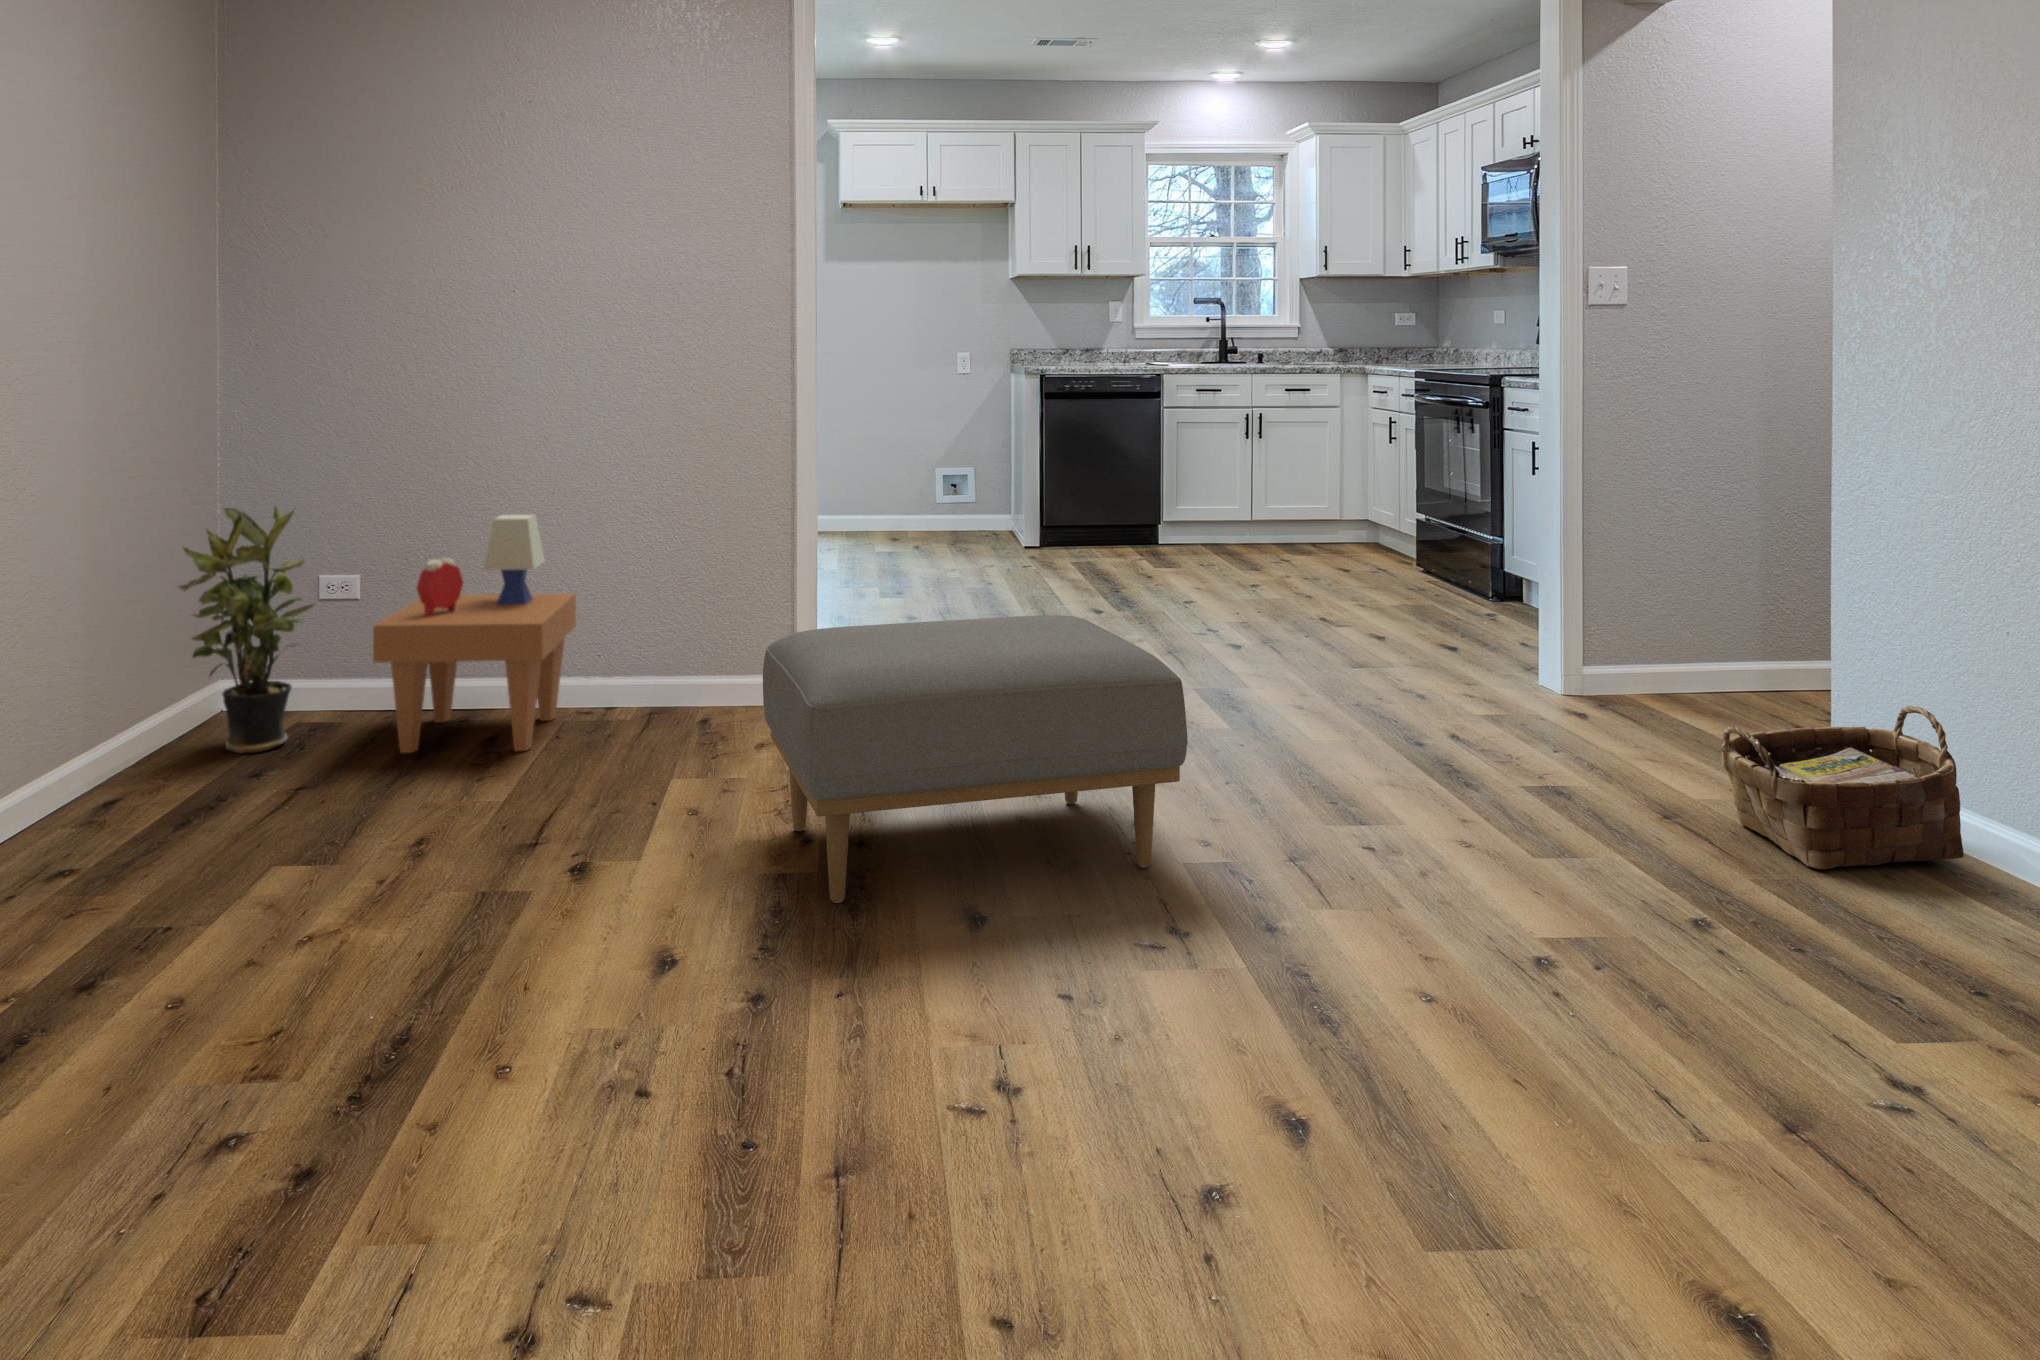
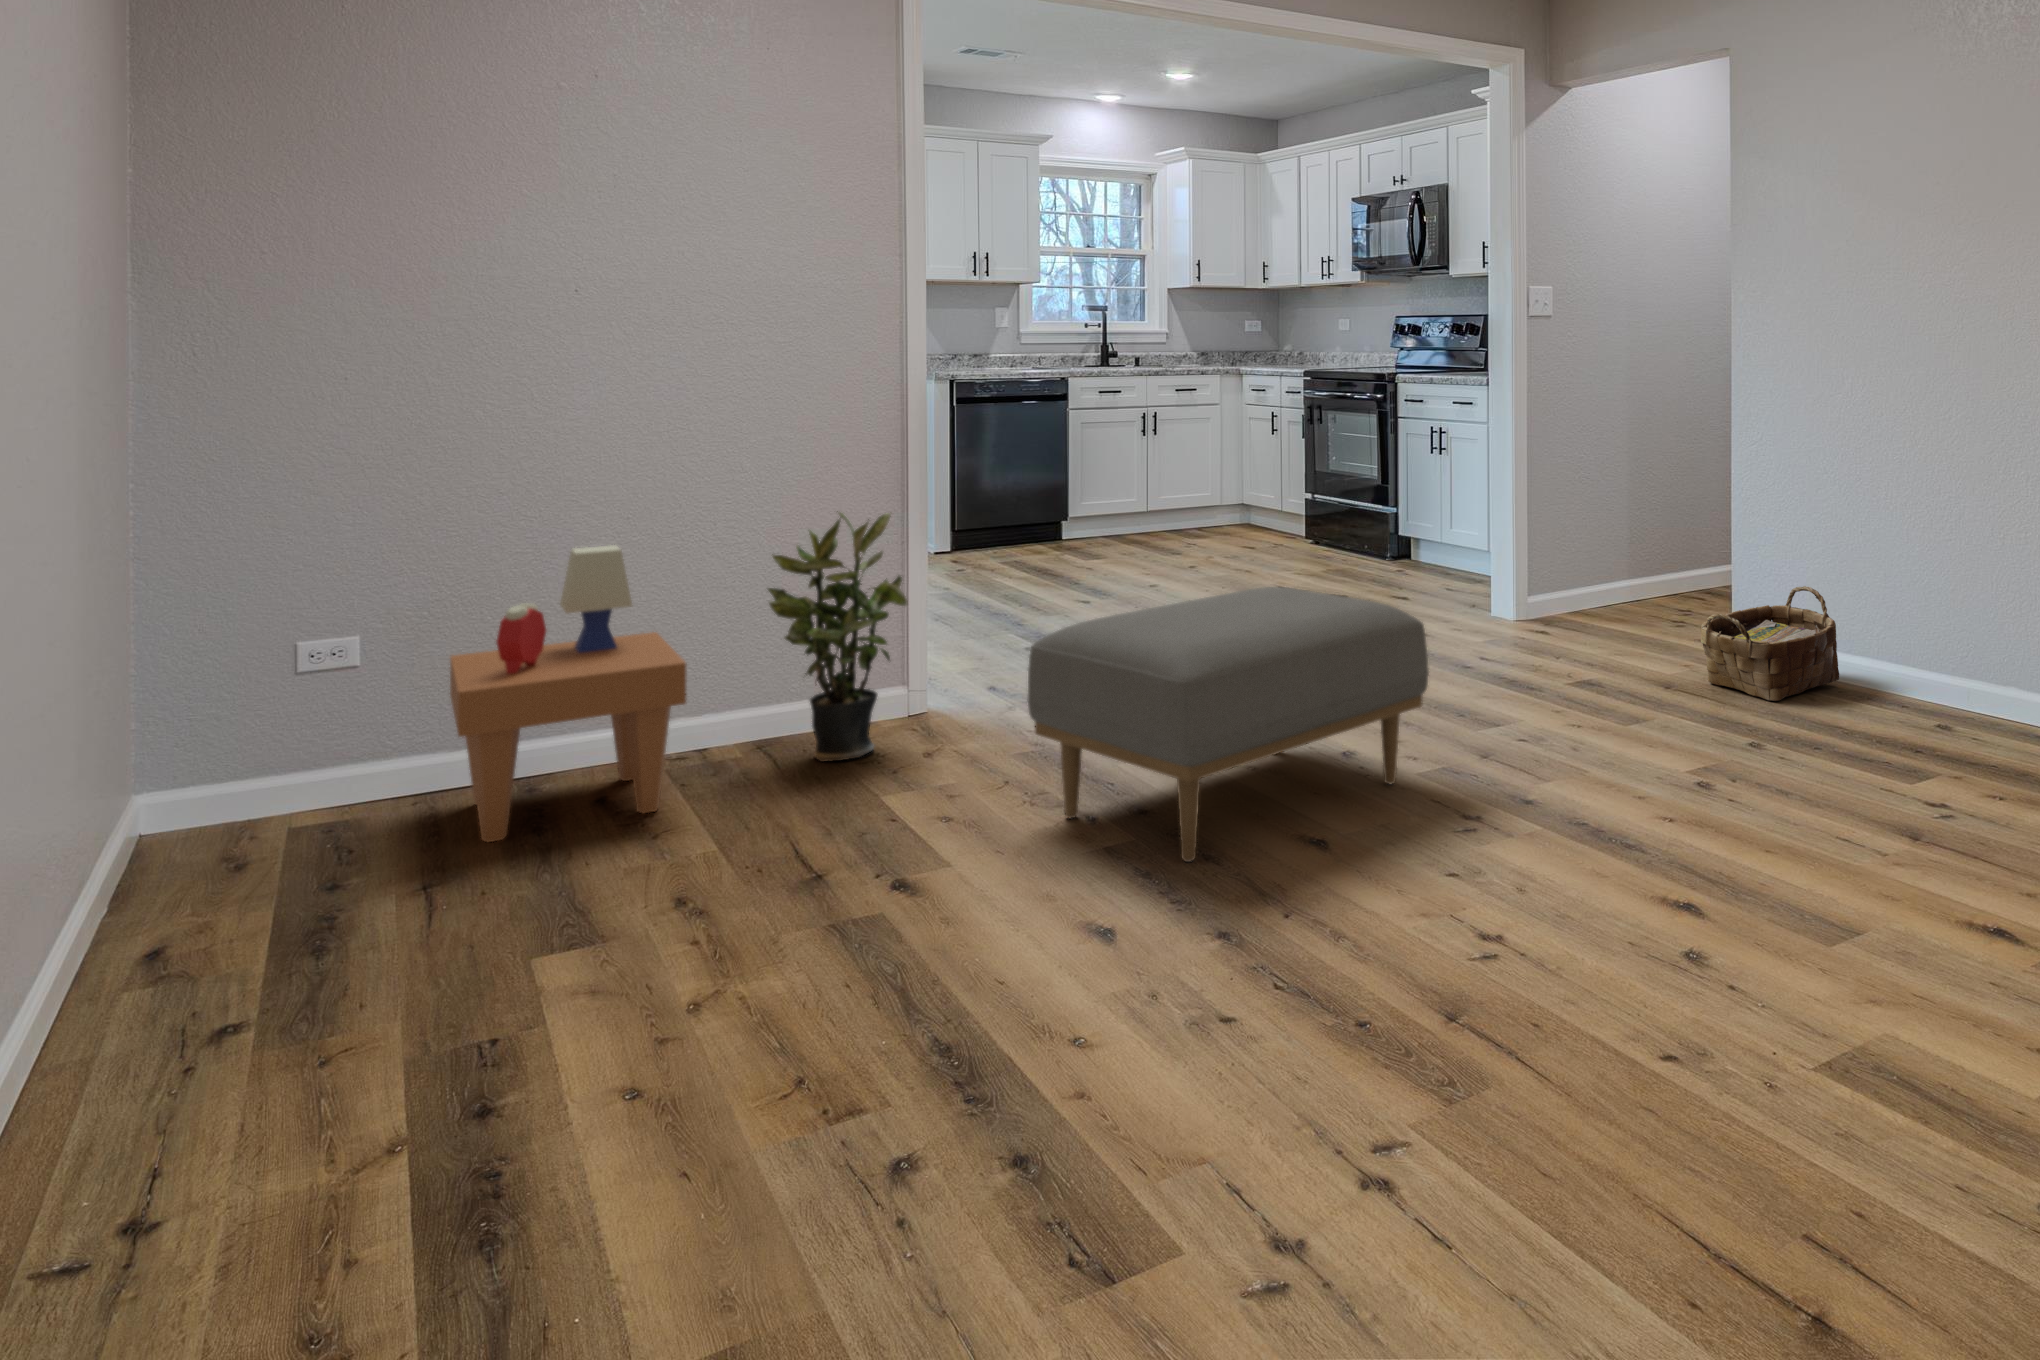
potted plant: present [179,506,314,753] -> present [768,513,907,761]

